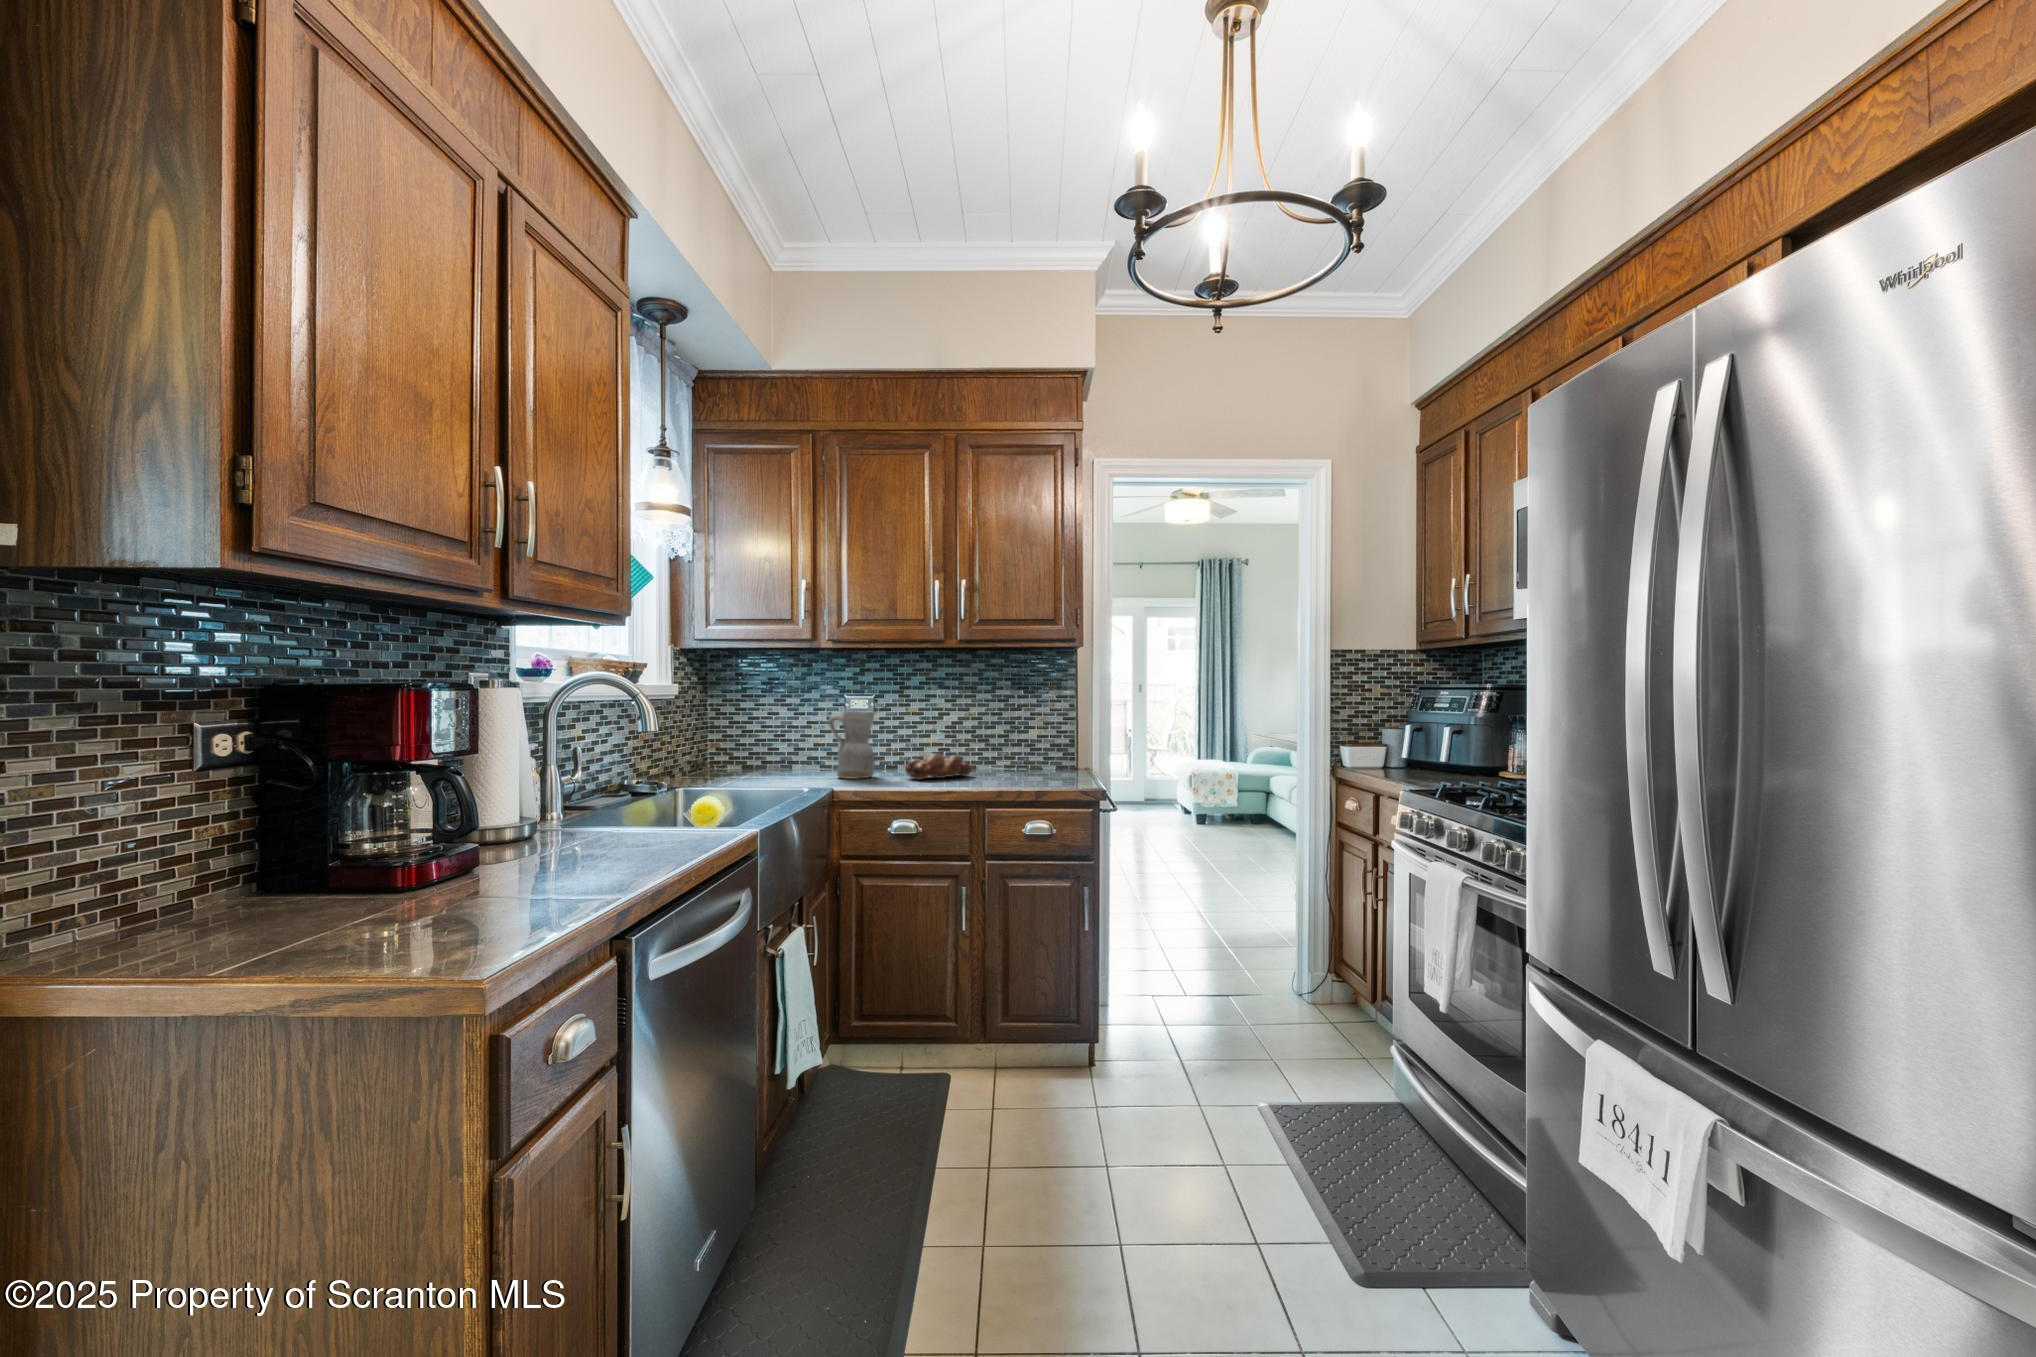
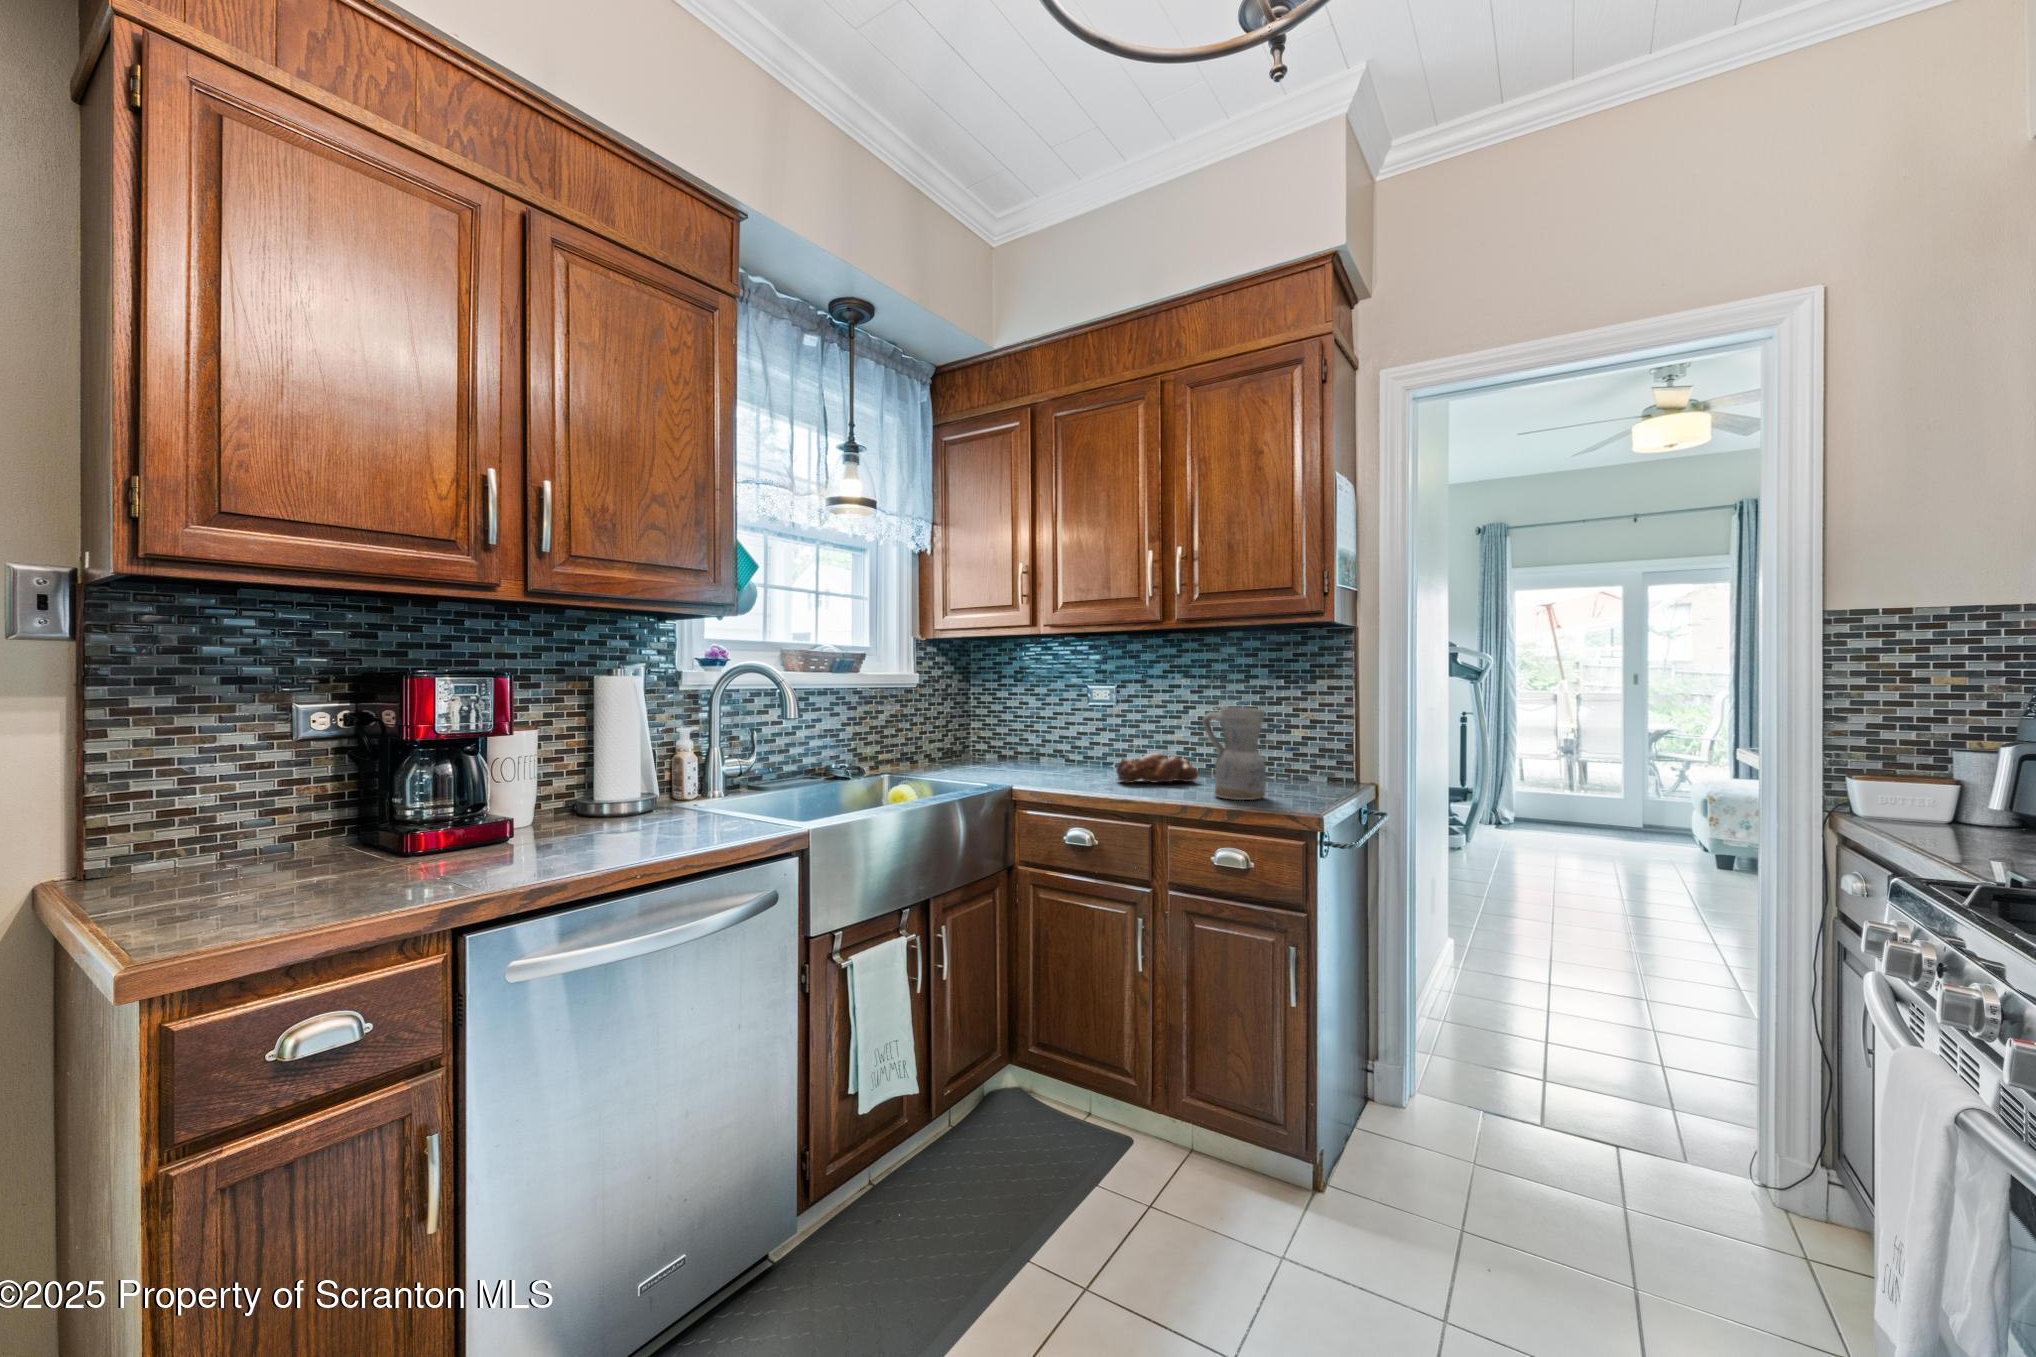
ceramic pitcher: present [828,711,875,779] -> present [1203,707,1266,800]

